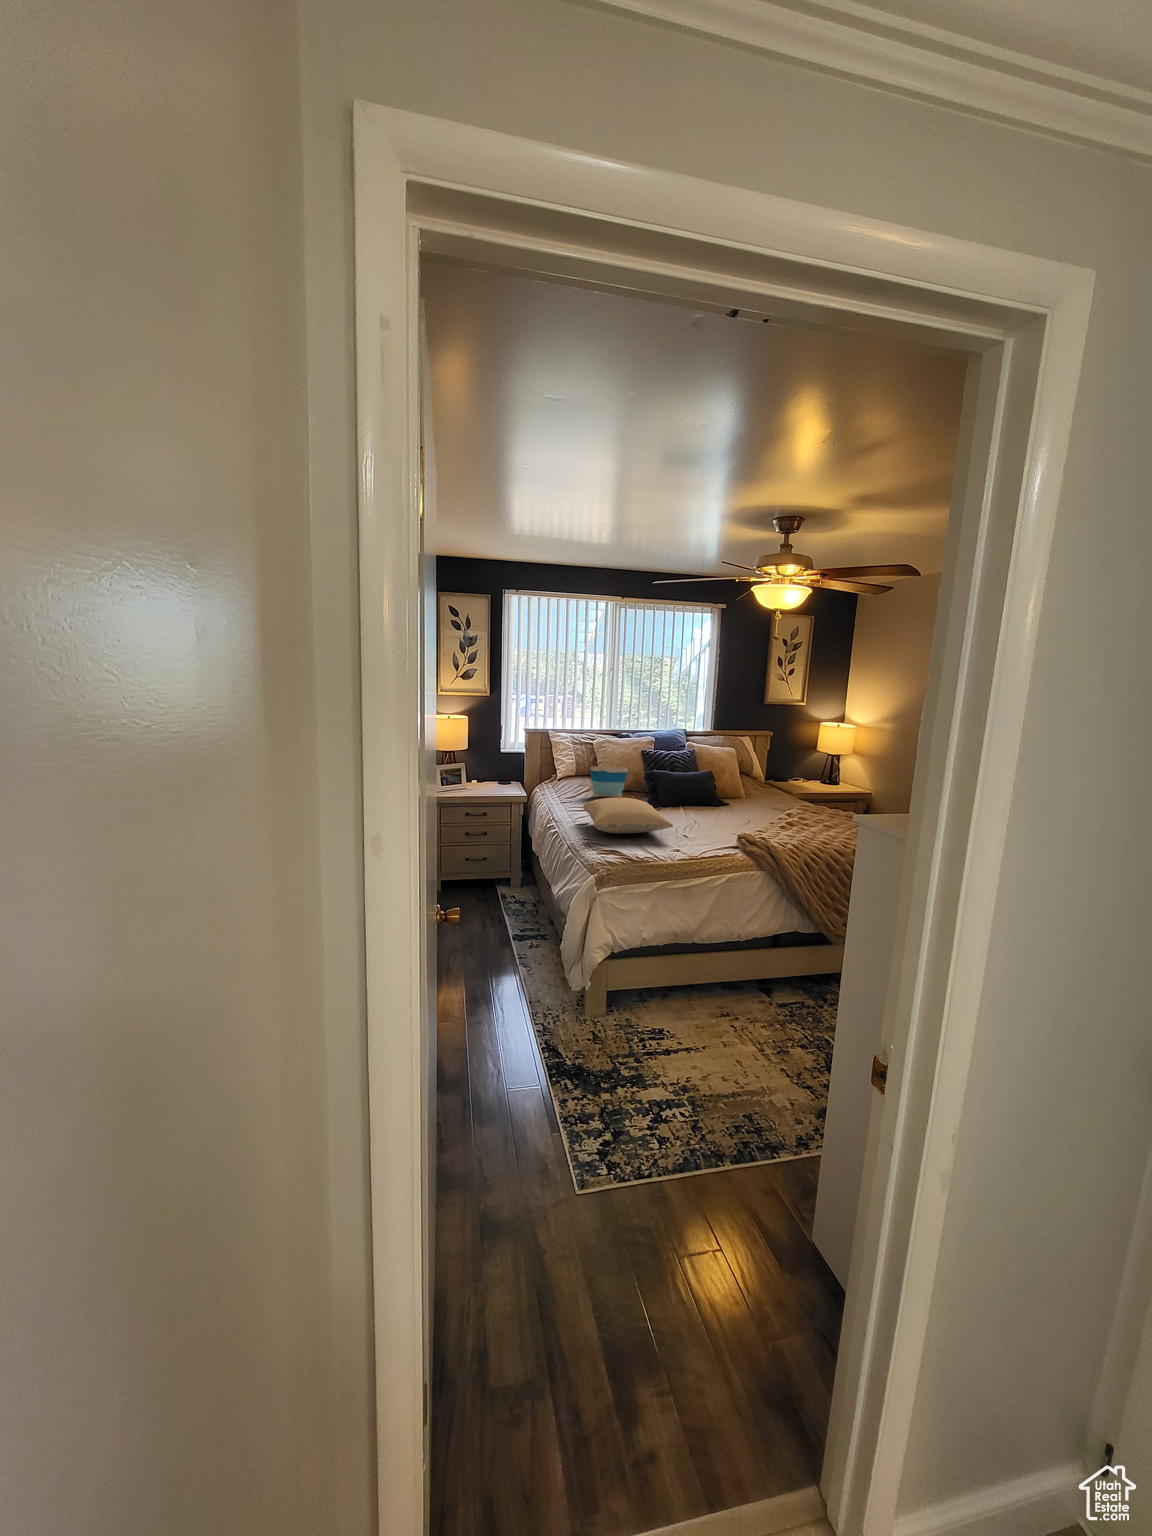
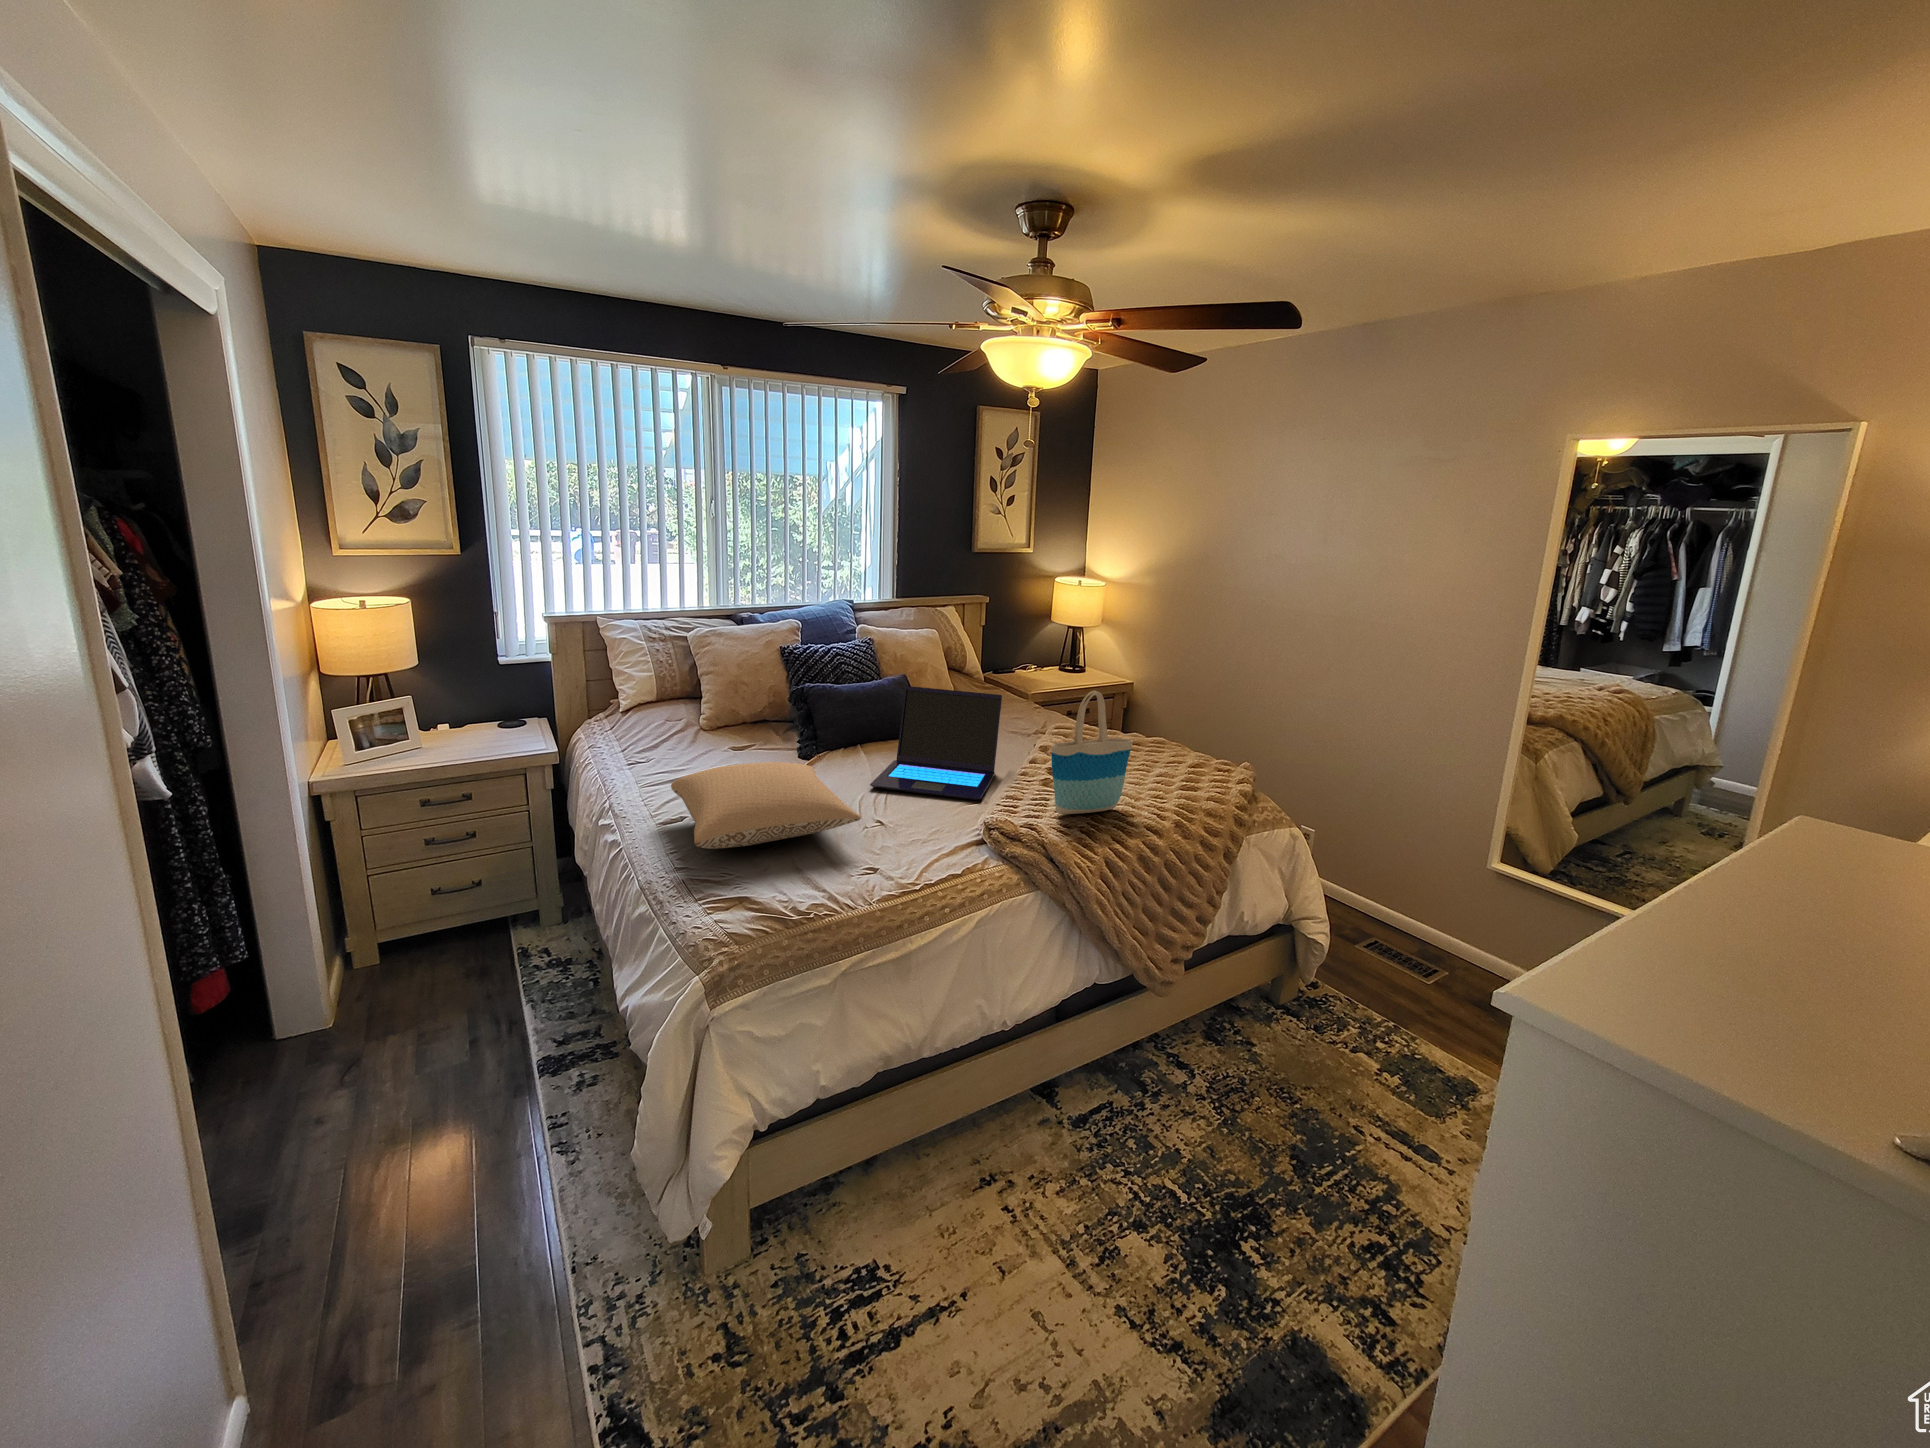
tote bag: present [591,746,628,797] -> present [1051,691,1133,814]
laptop: none [682,771,762,832] -> present [870,686,1002,800]

